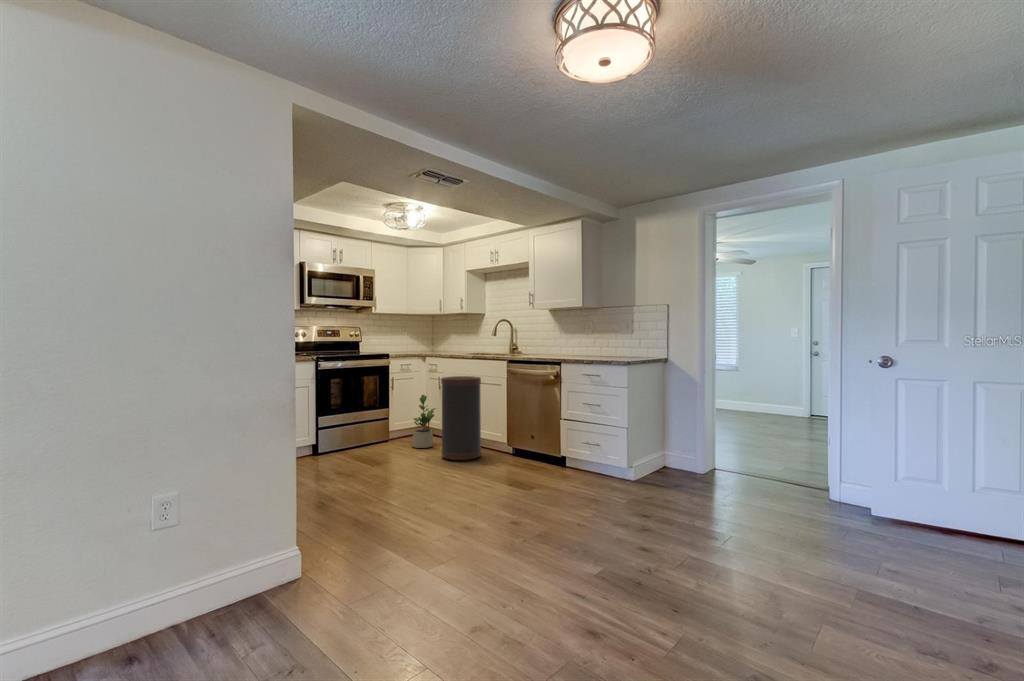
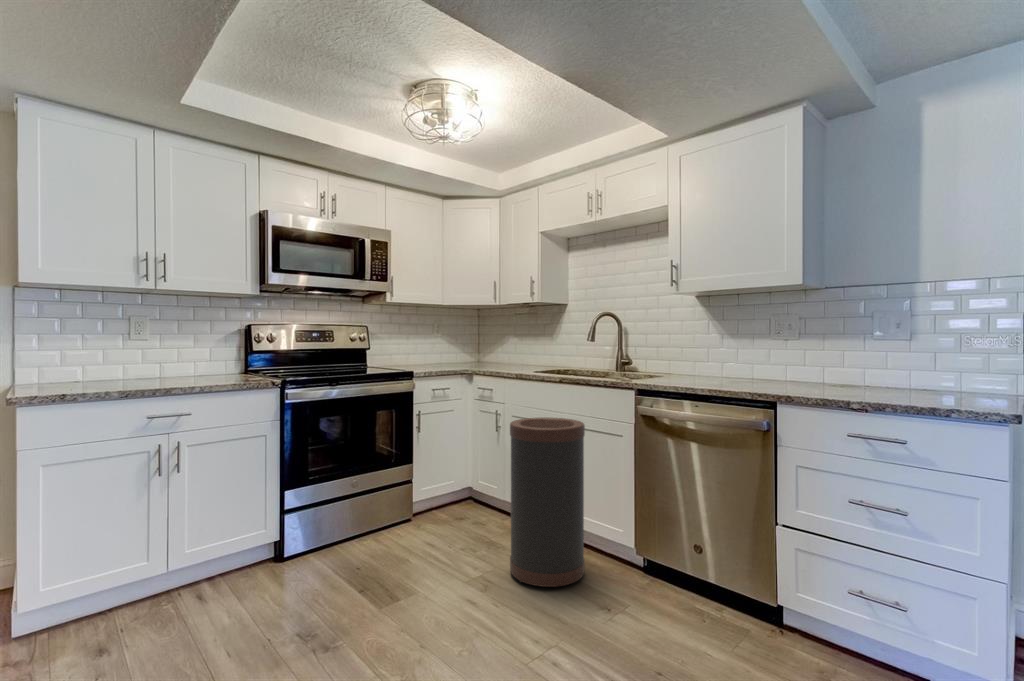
potted plant: present [412,395,436,448] -> none [453,445,494,542]

